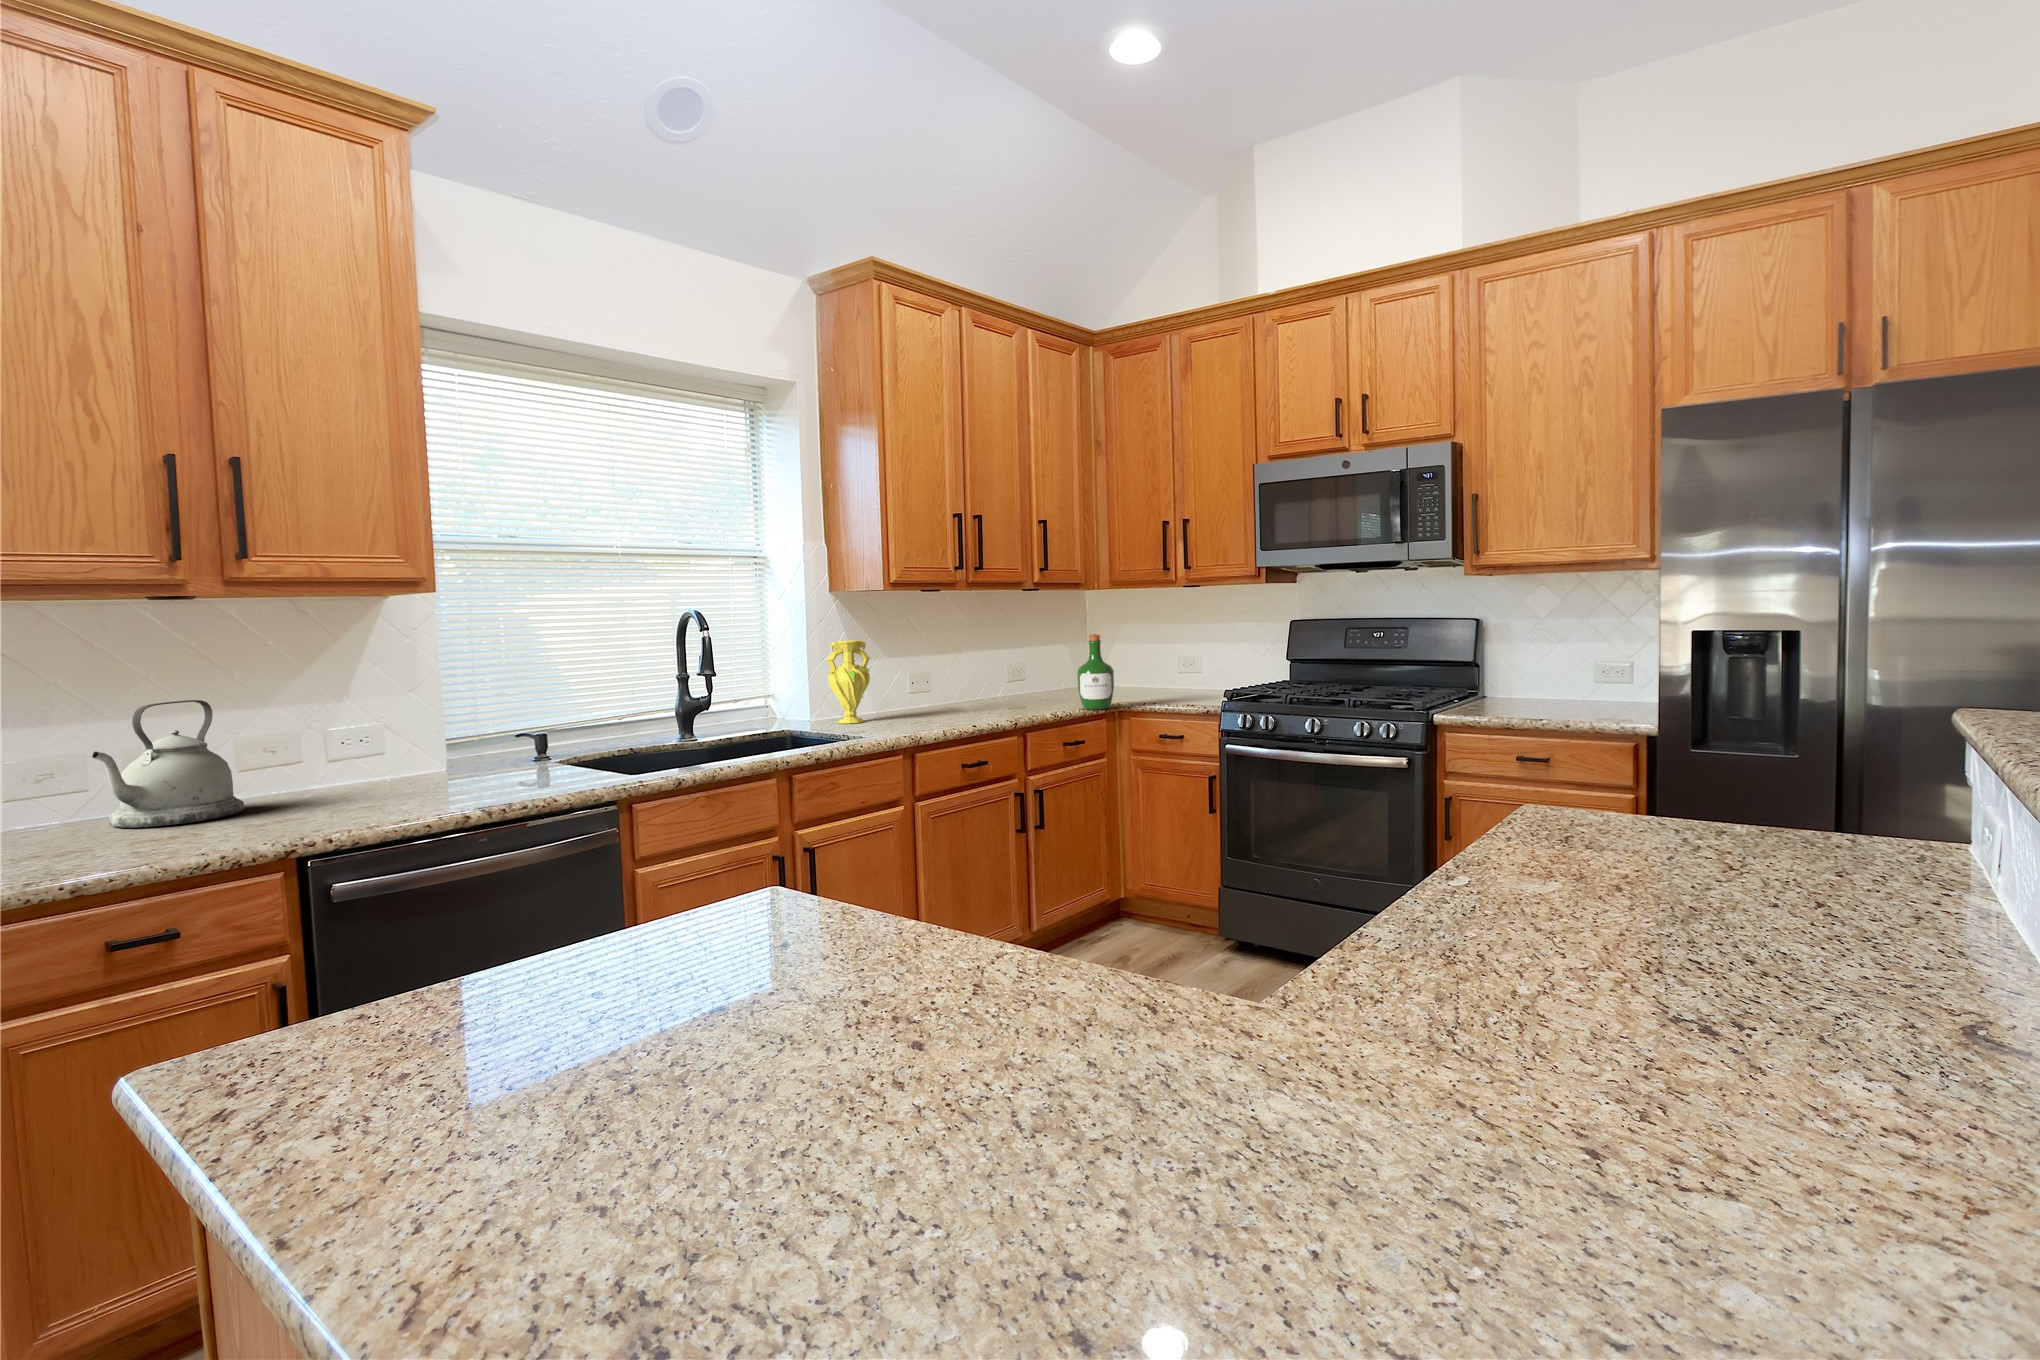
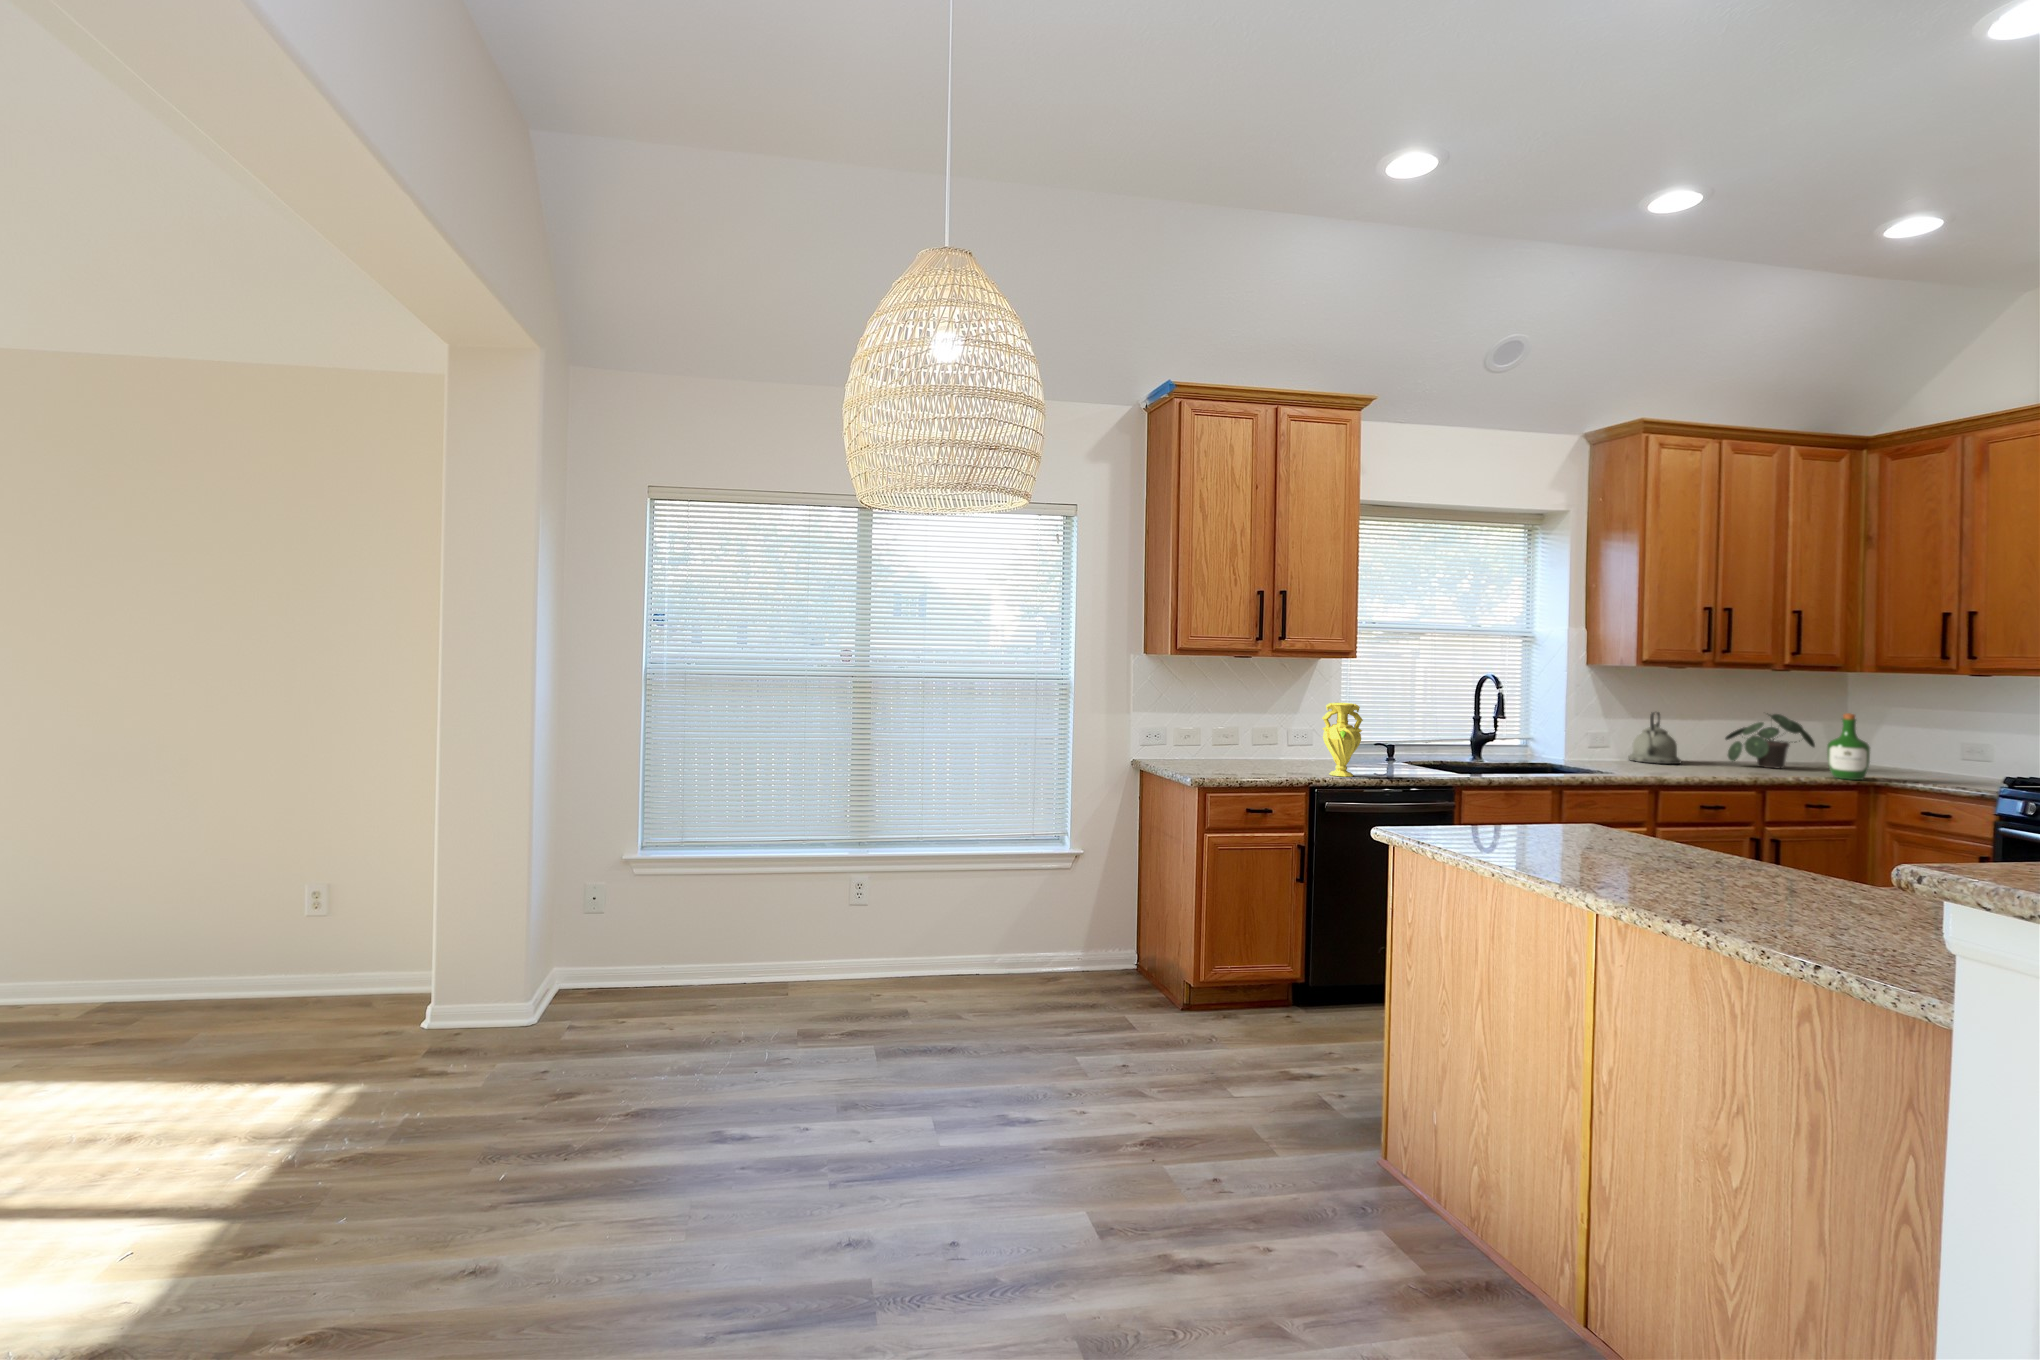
vase: present [826,640,870,723] -> present [1322,703,1363,777]
potted plant: none [984,641,1066,705] -> present [1725,713,1815,768]
kettle: present [92,700,244,828] -> present [1628,712,1681,764]

